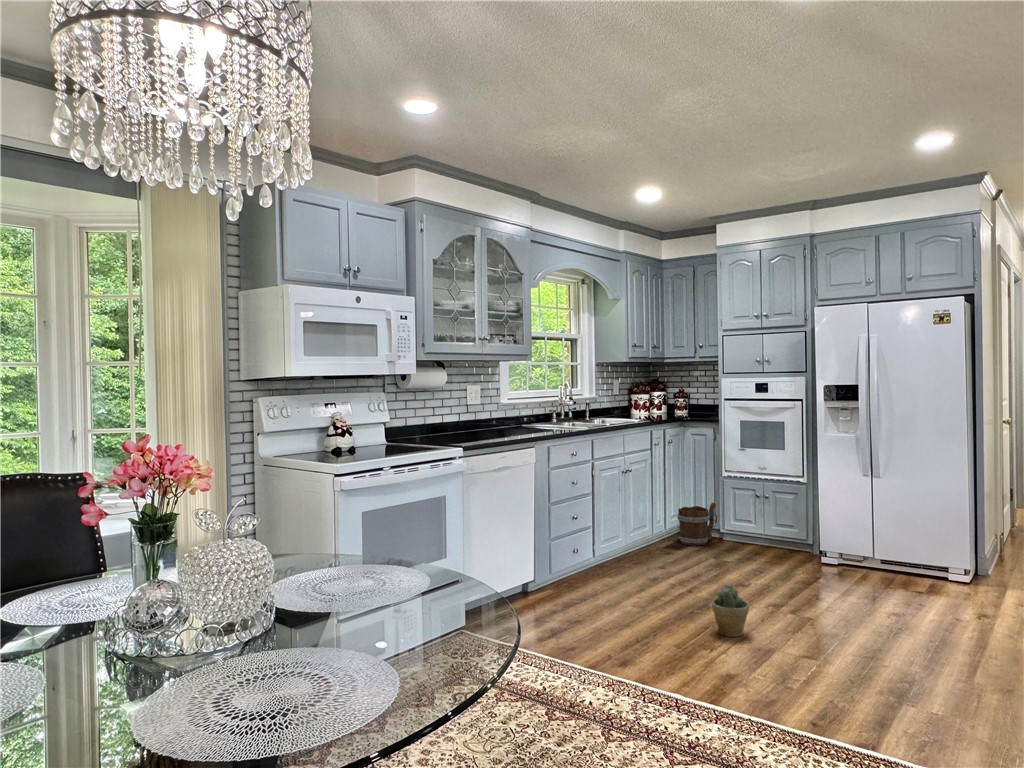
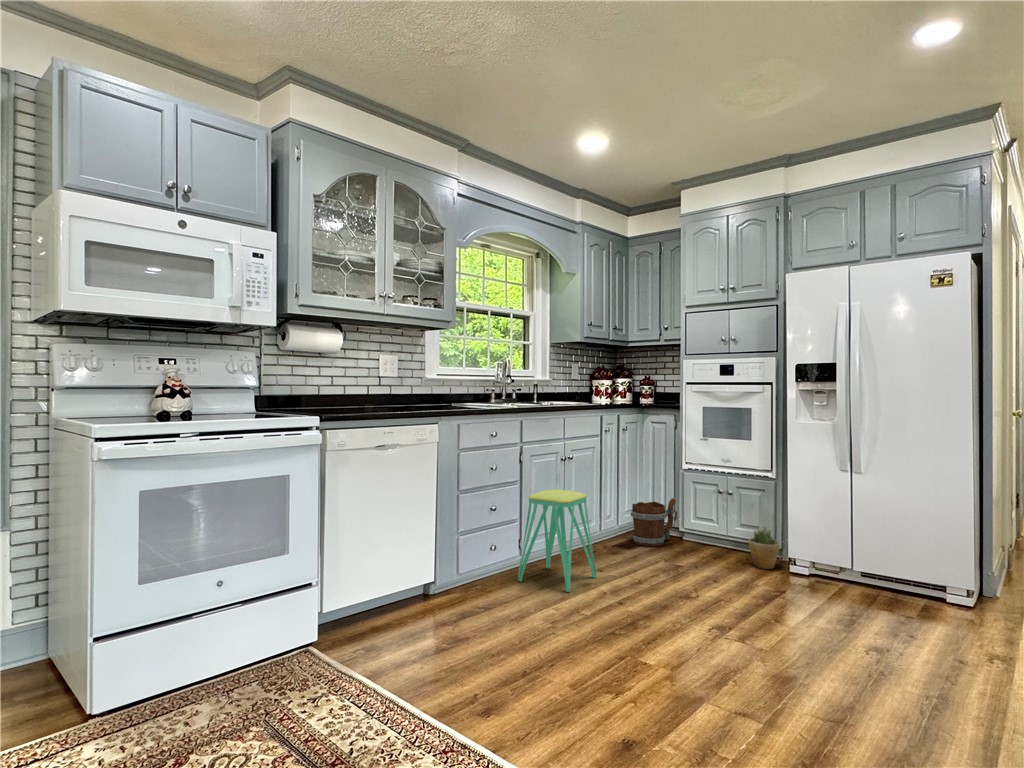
stool: none [596,499,661,585] -> present [518,489,596,592]
potted plant: present [712,584,749,637] -> present [748,526,780,569]

